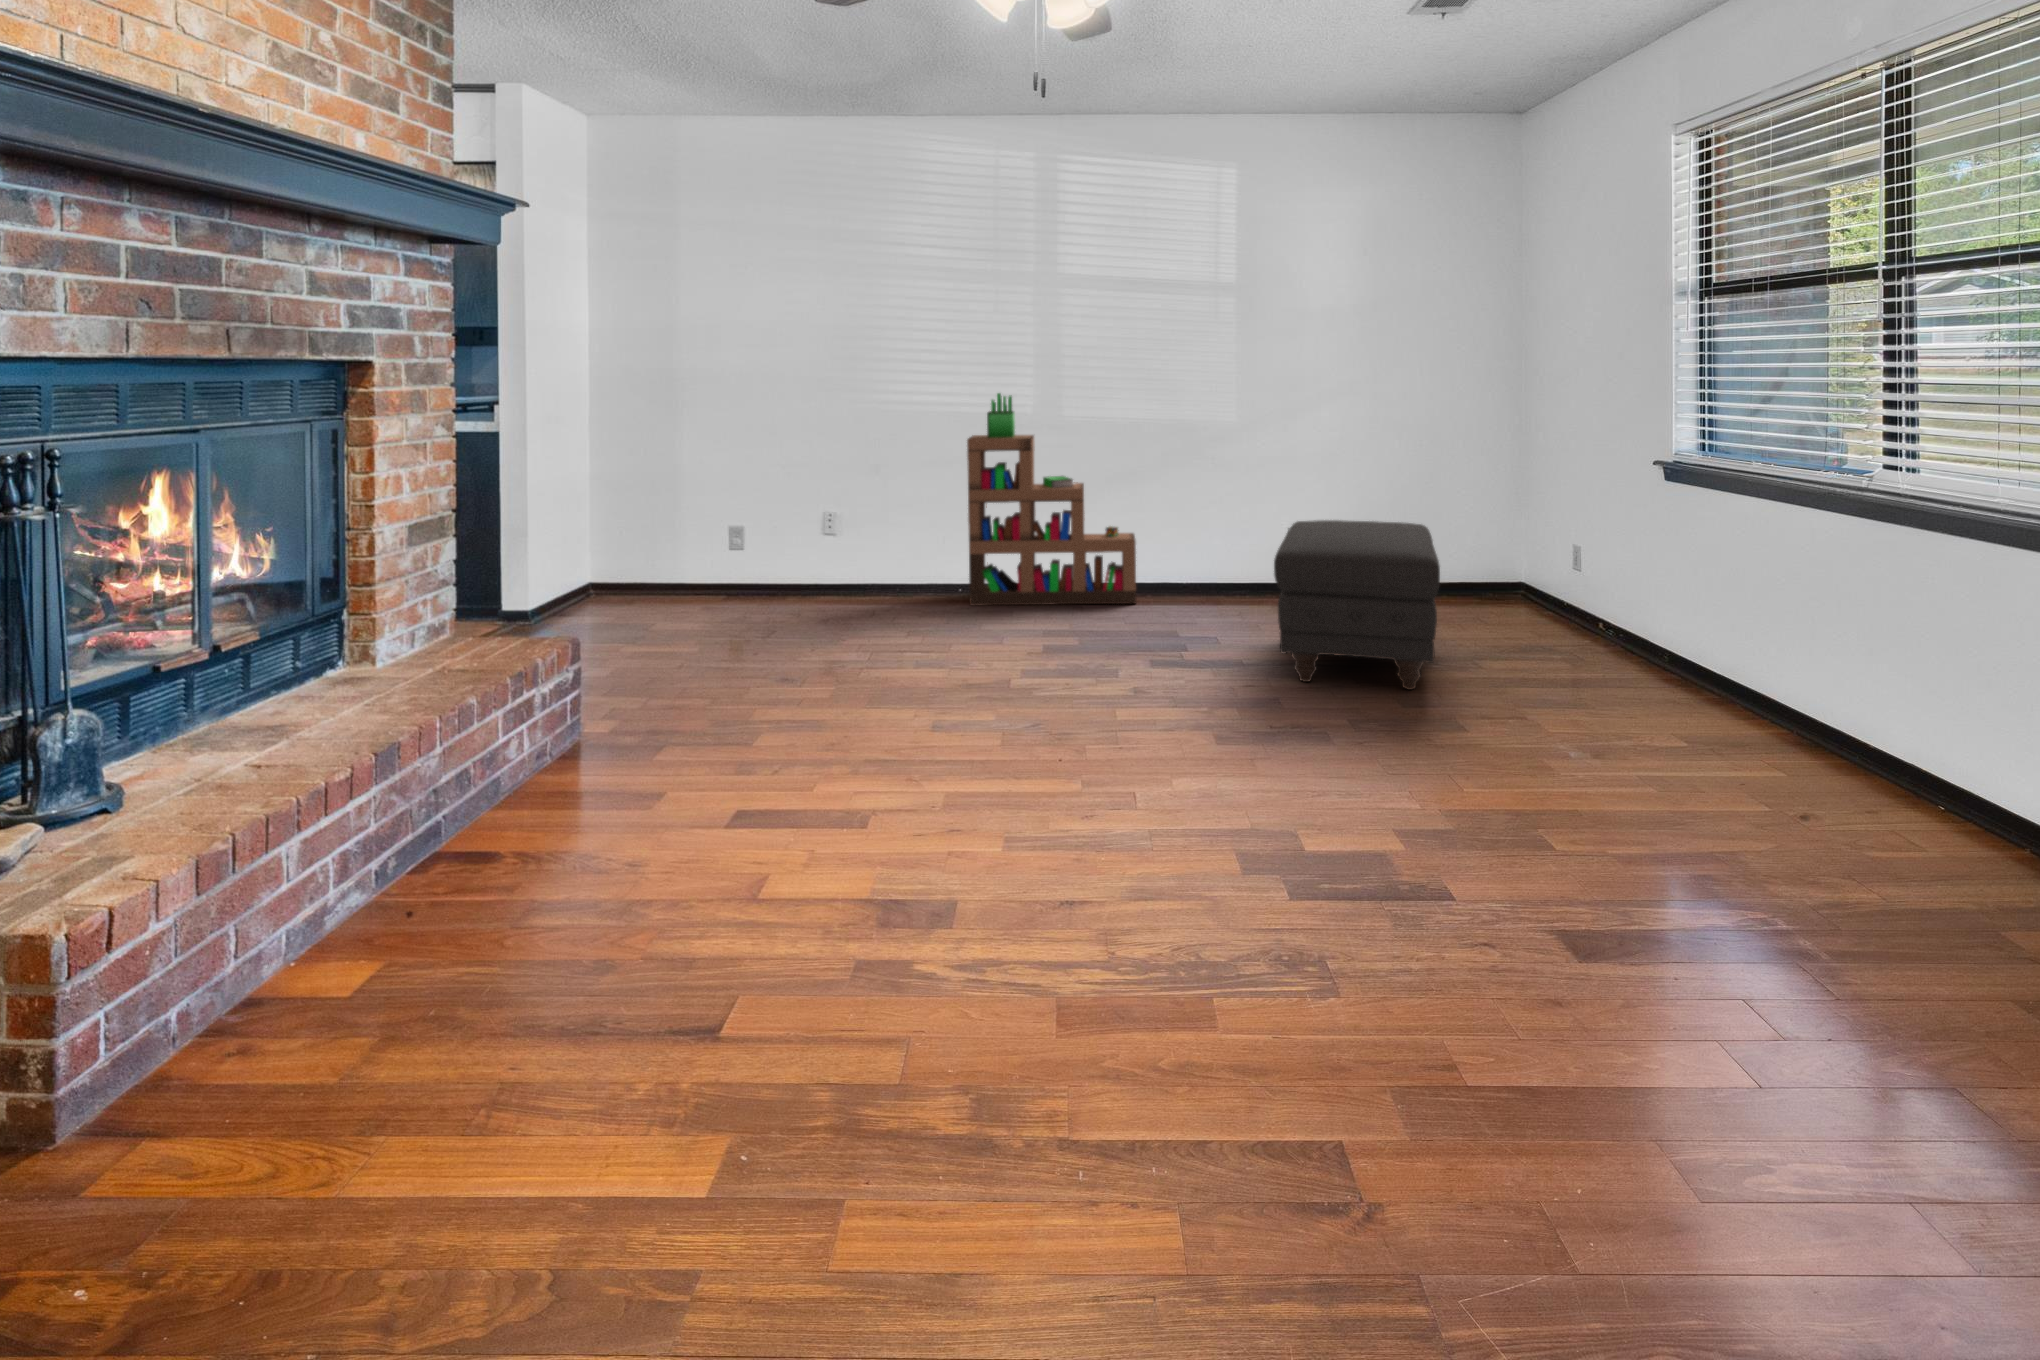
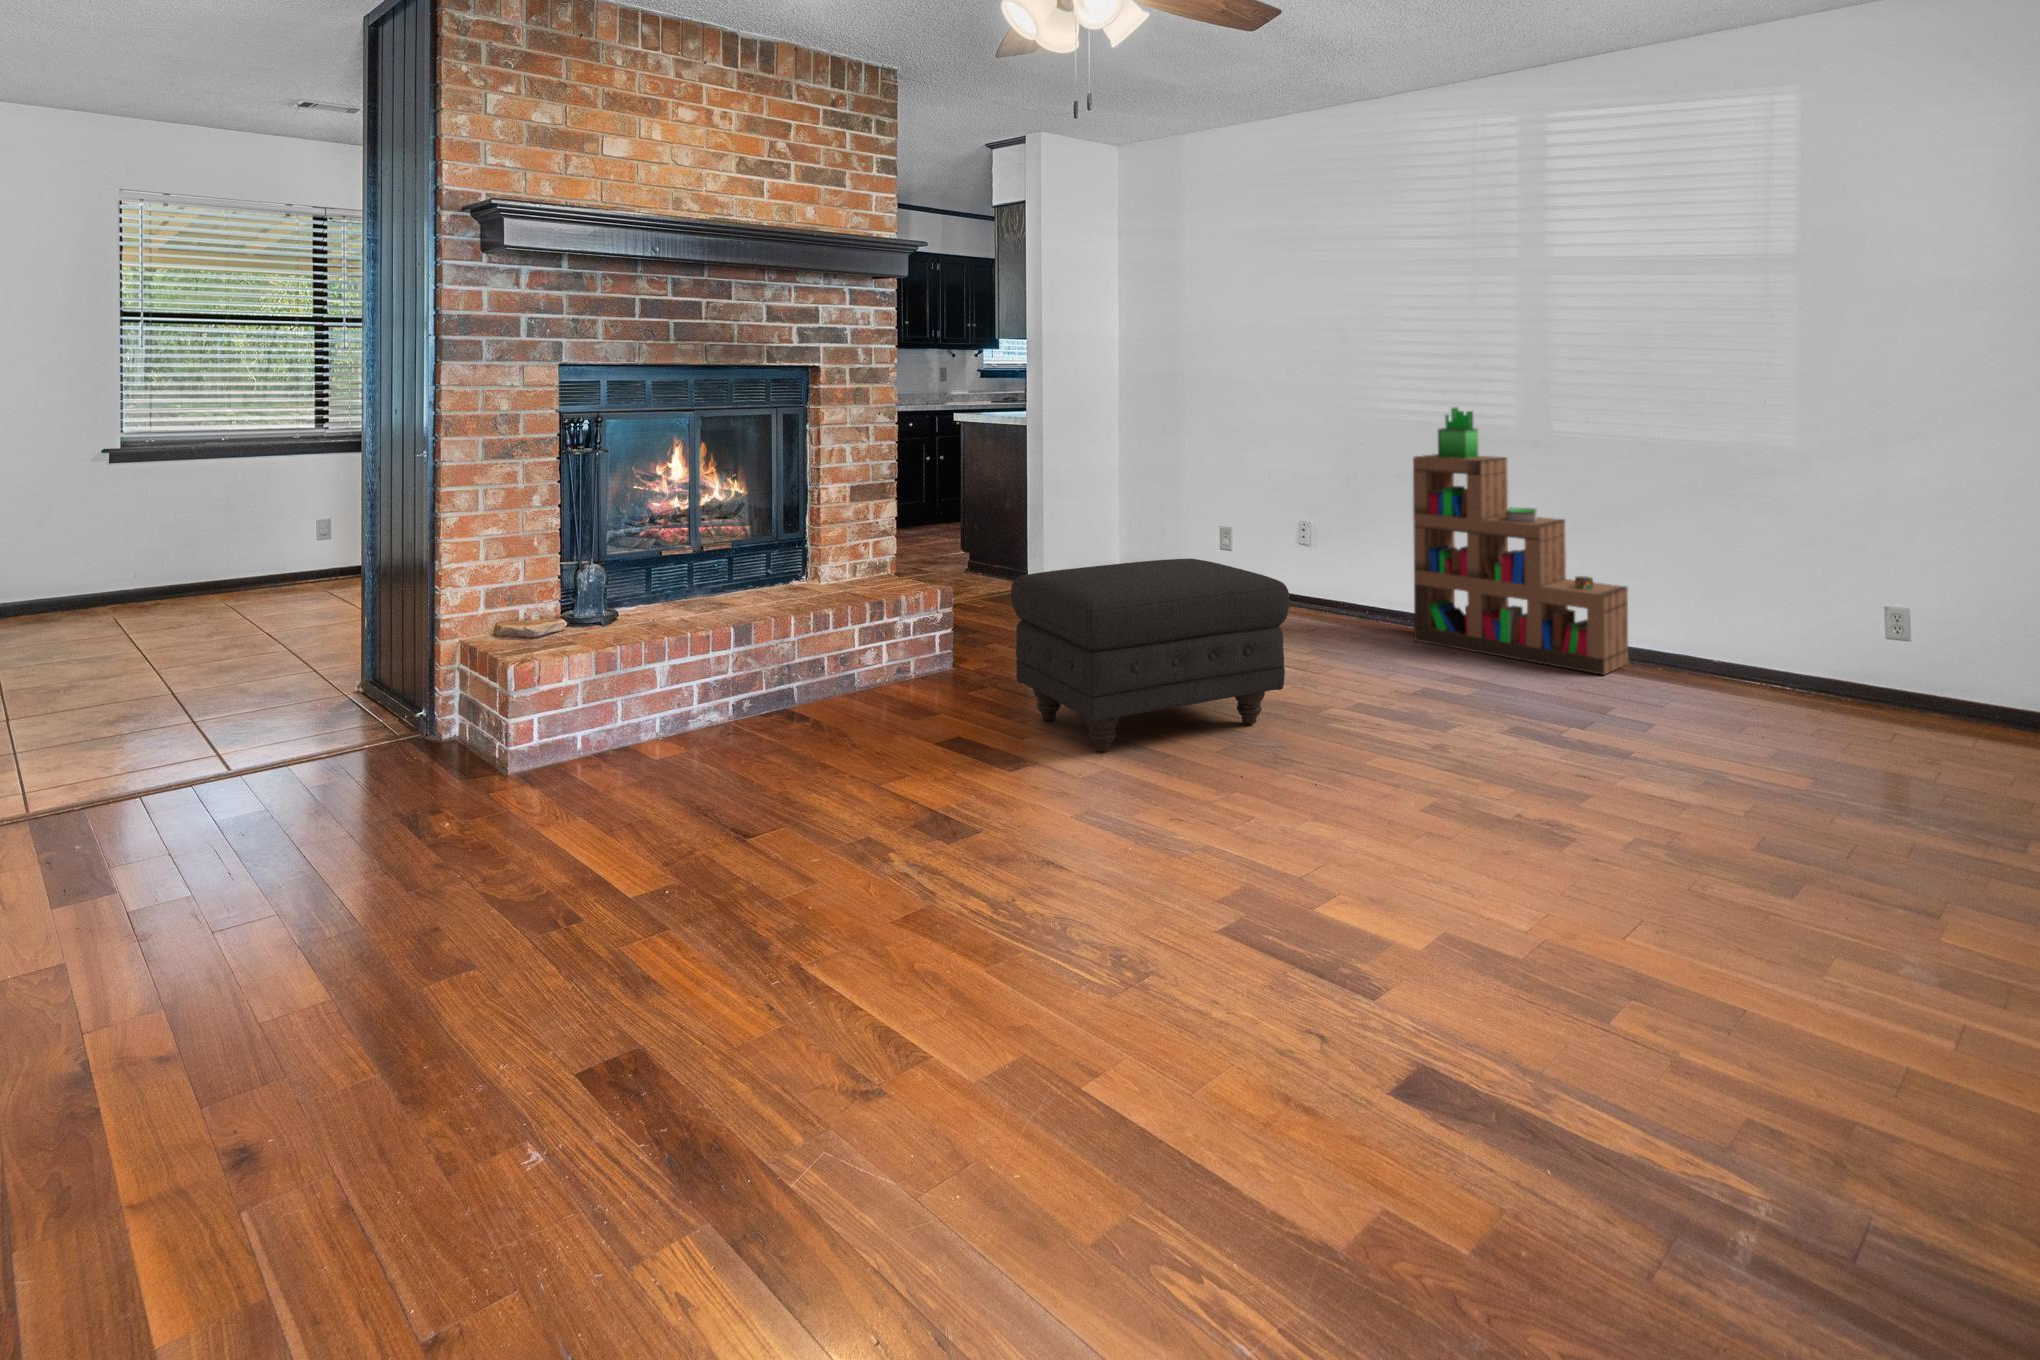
ottoman: present [1274,520,1440,690] -> present [1011,558,1290,752]

